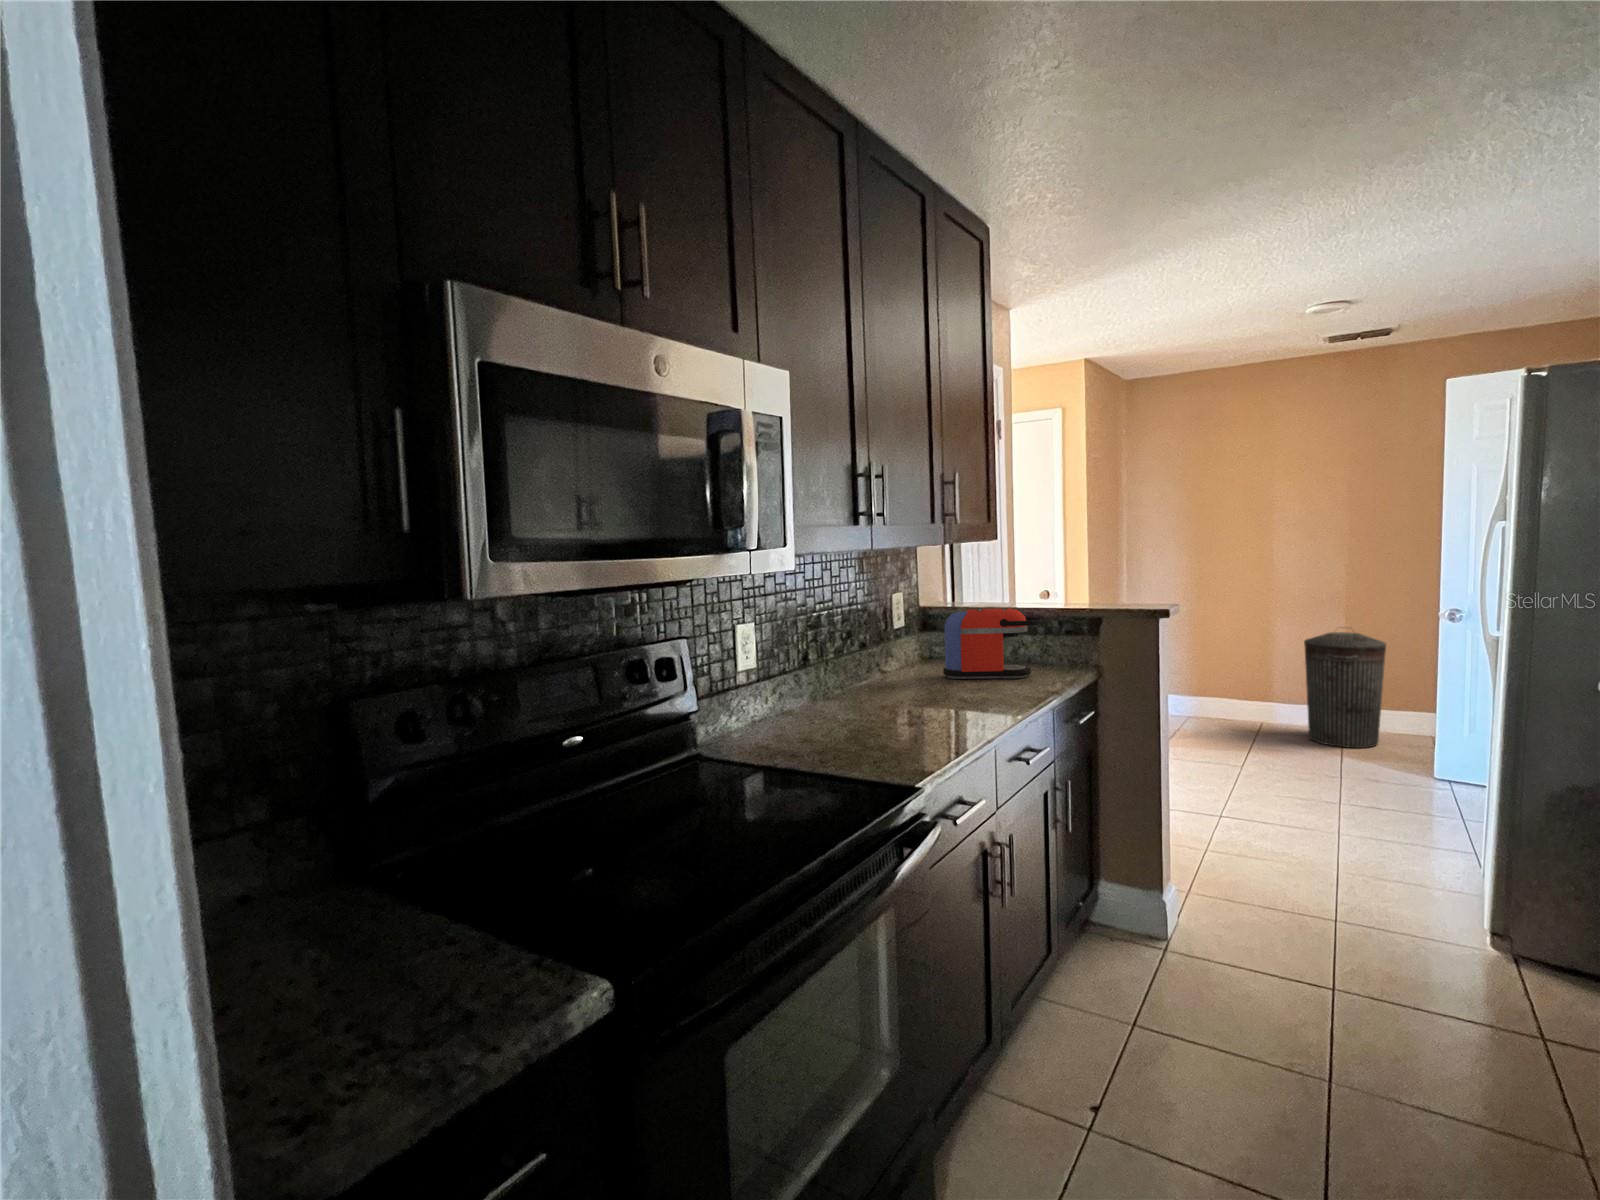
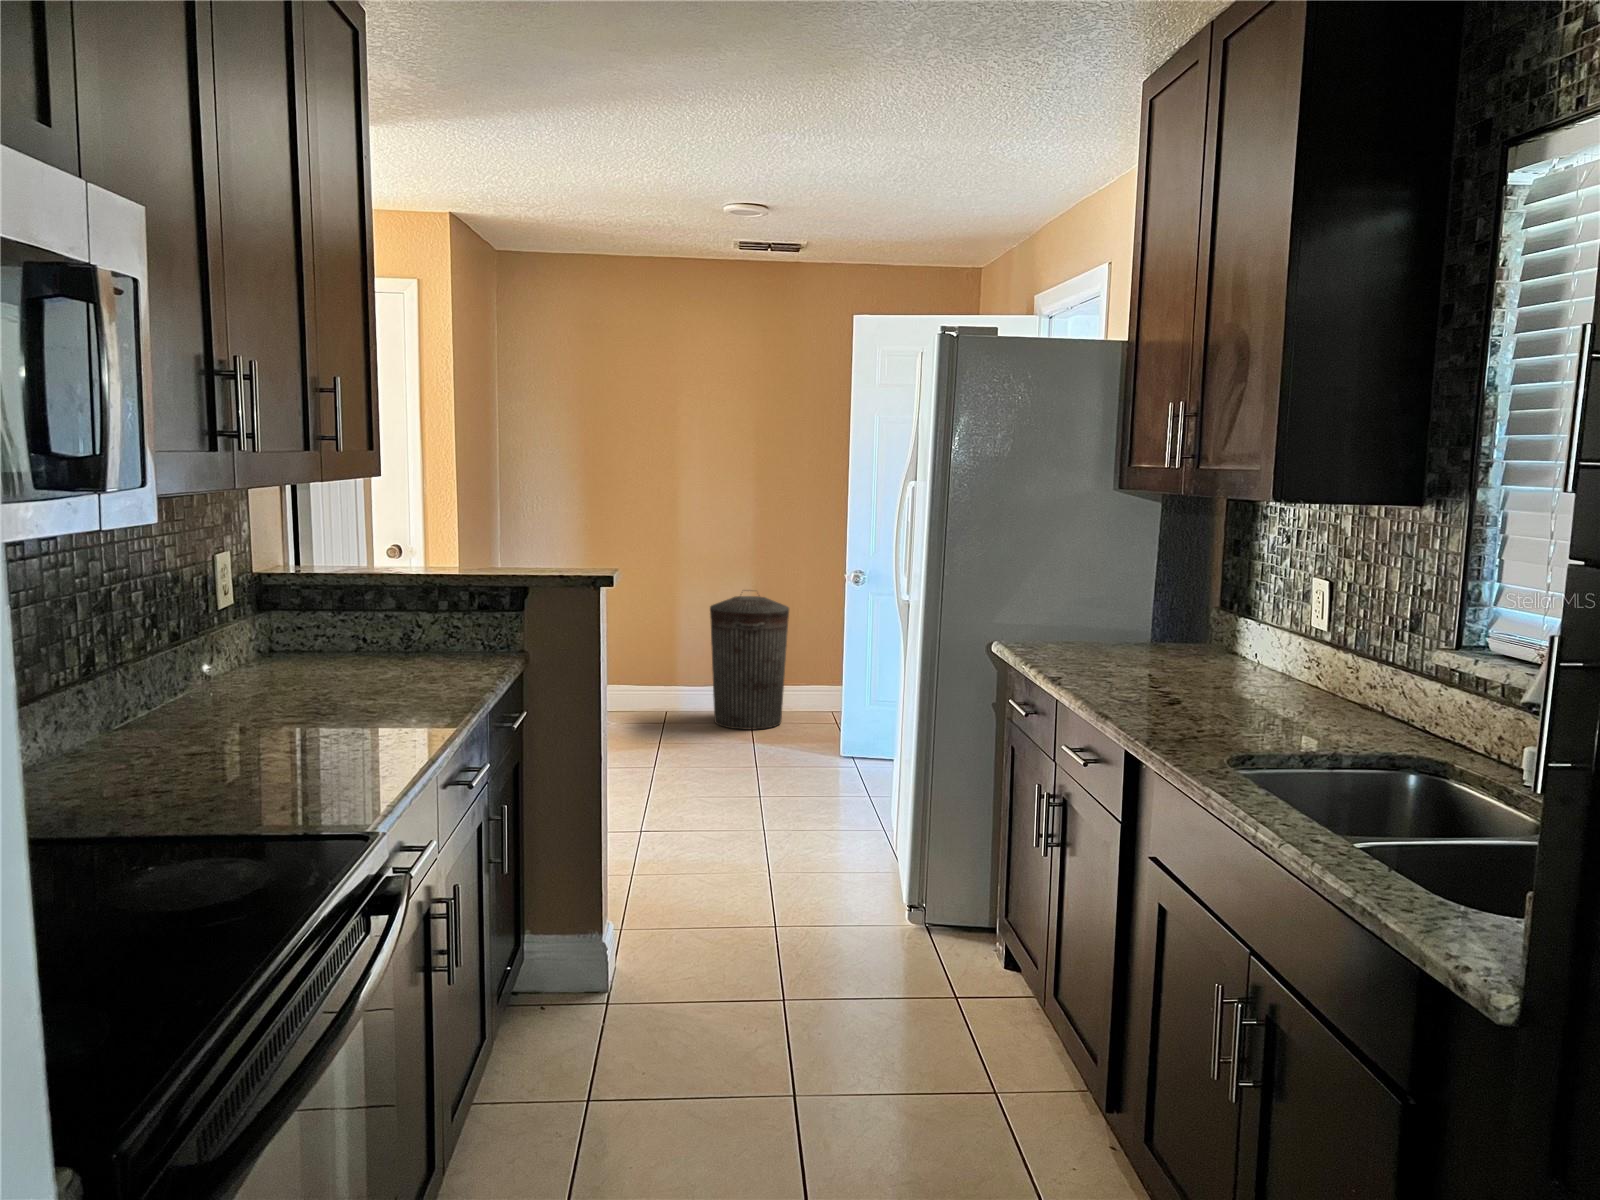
coffee maker: present [943,608,1043,679] -> none [310,575,456,680]

